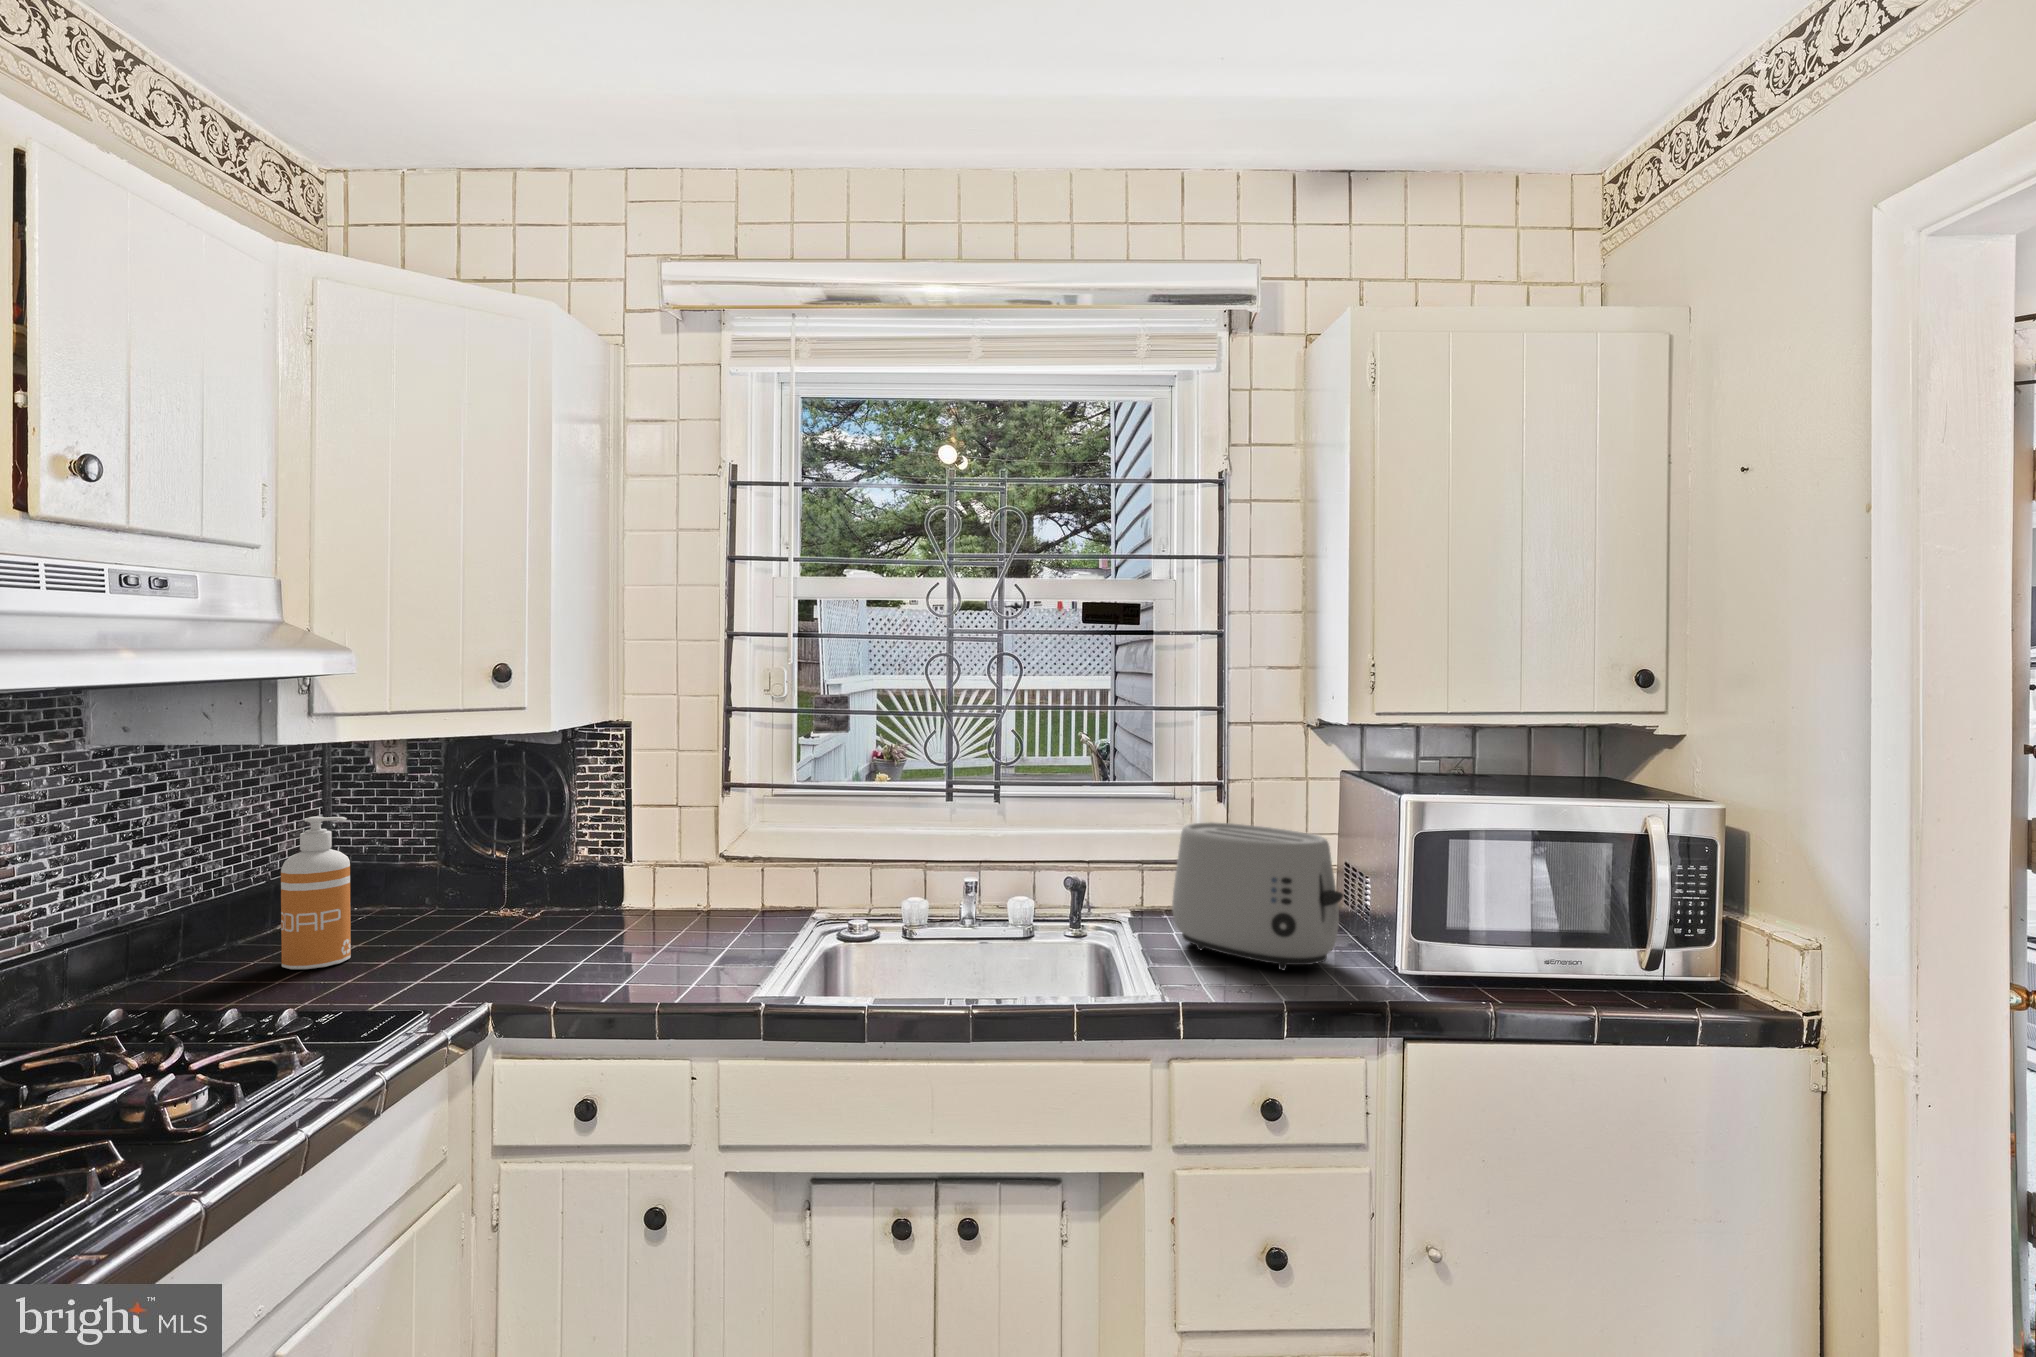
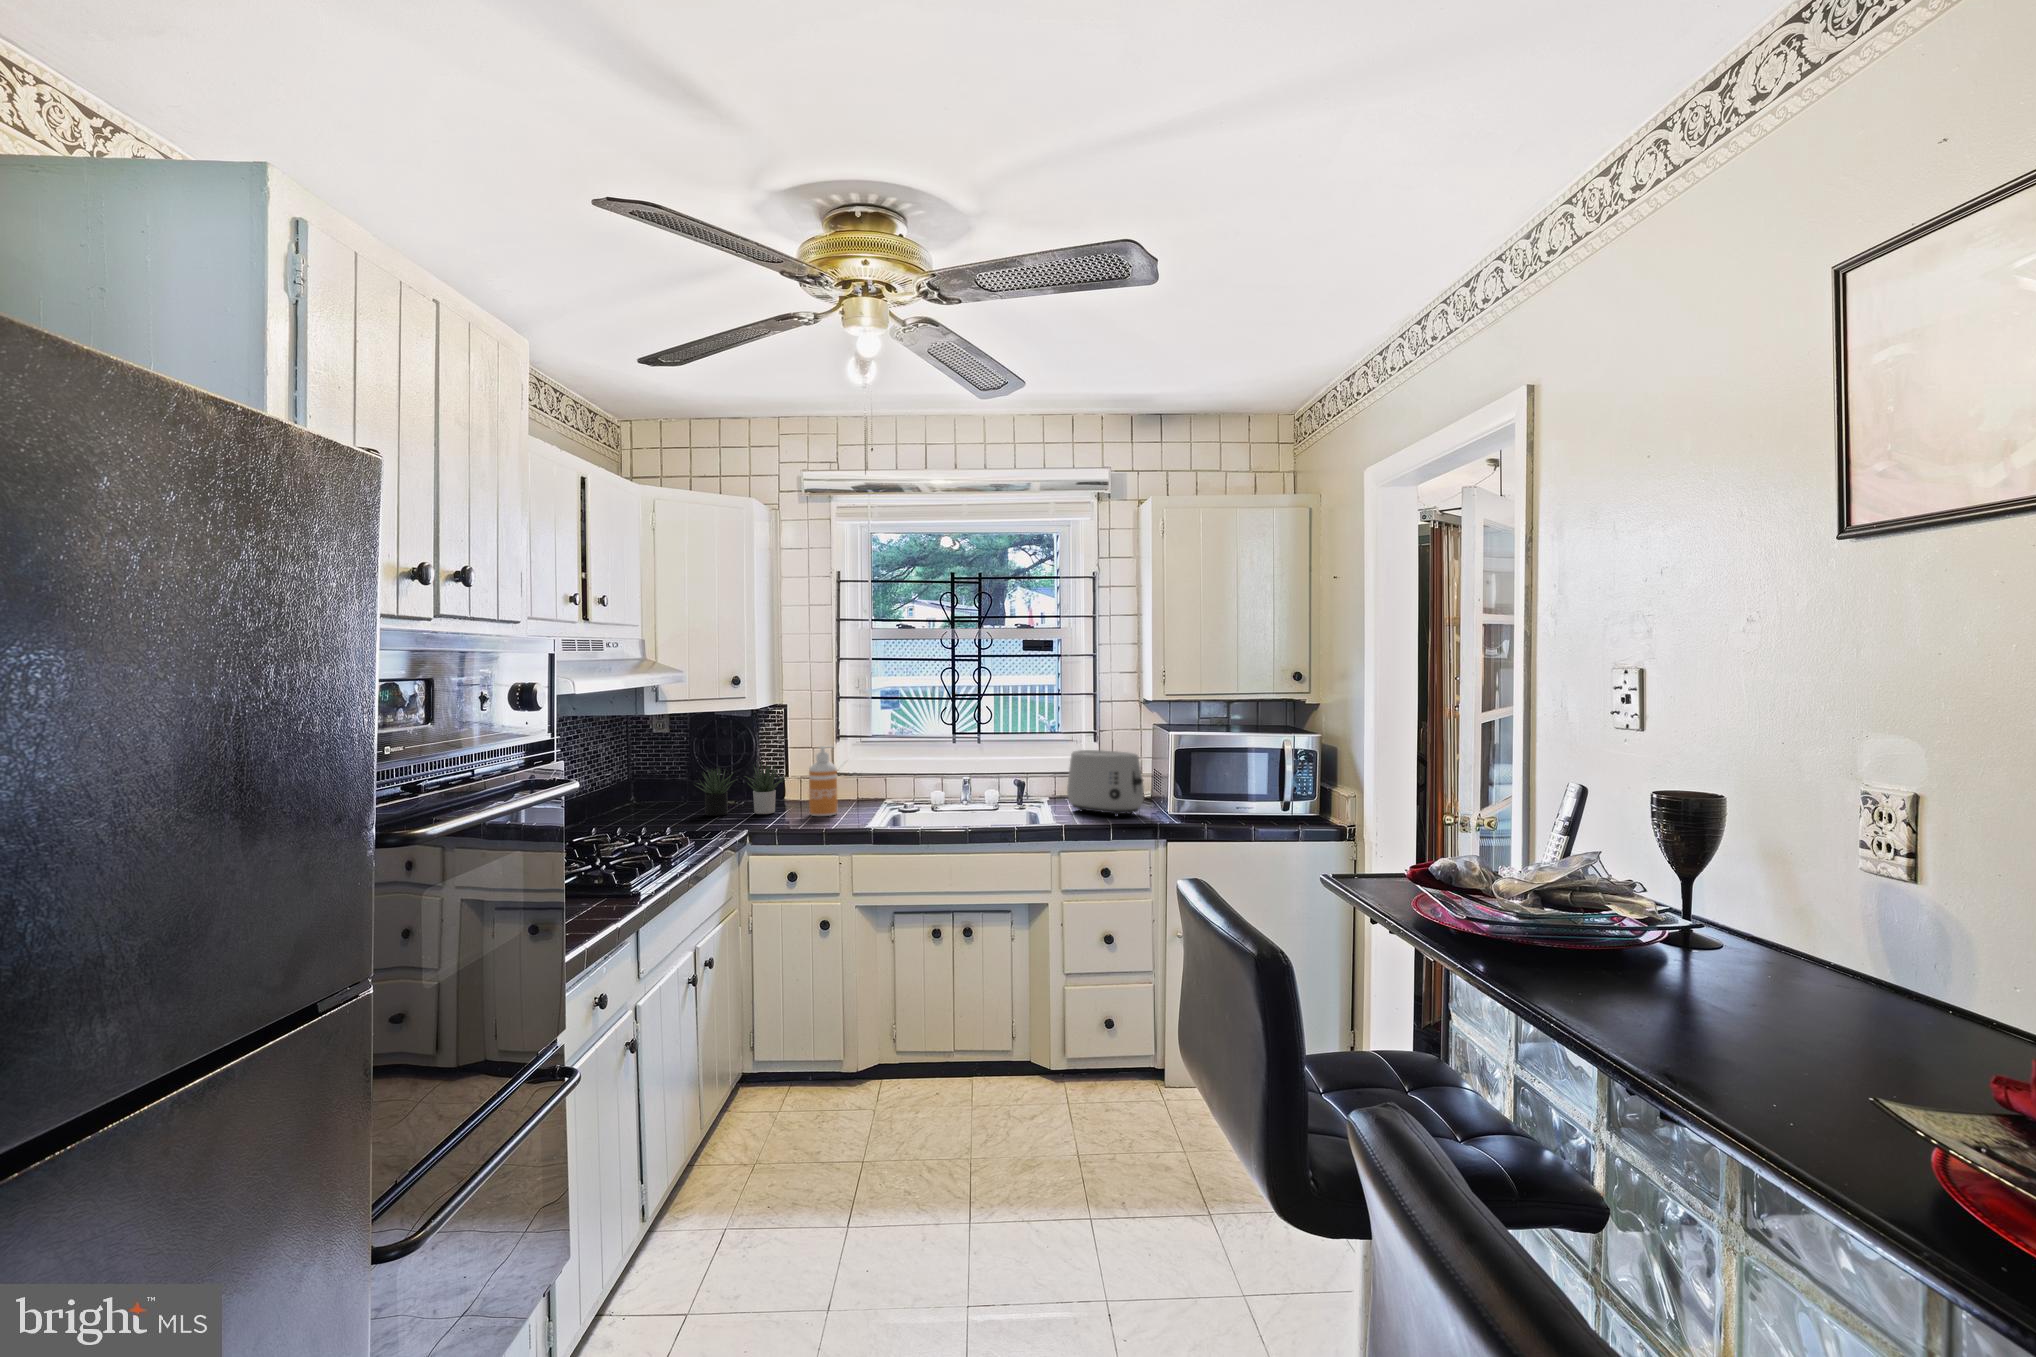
soap dispenser: present [281,816,351,969] -> present [809,746,838,816]
succulent plant: none [417,837,615,949] -> present [695,763,785,816]

